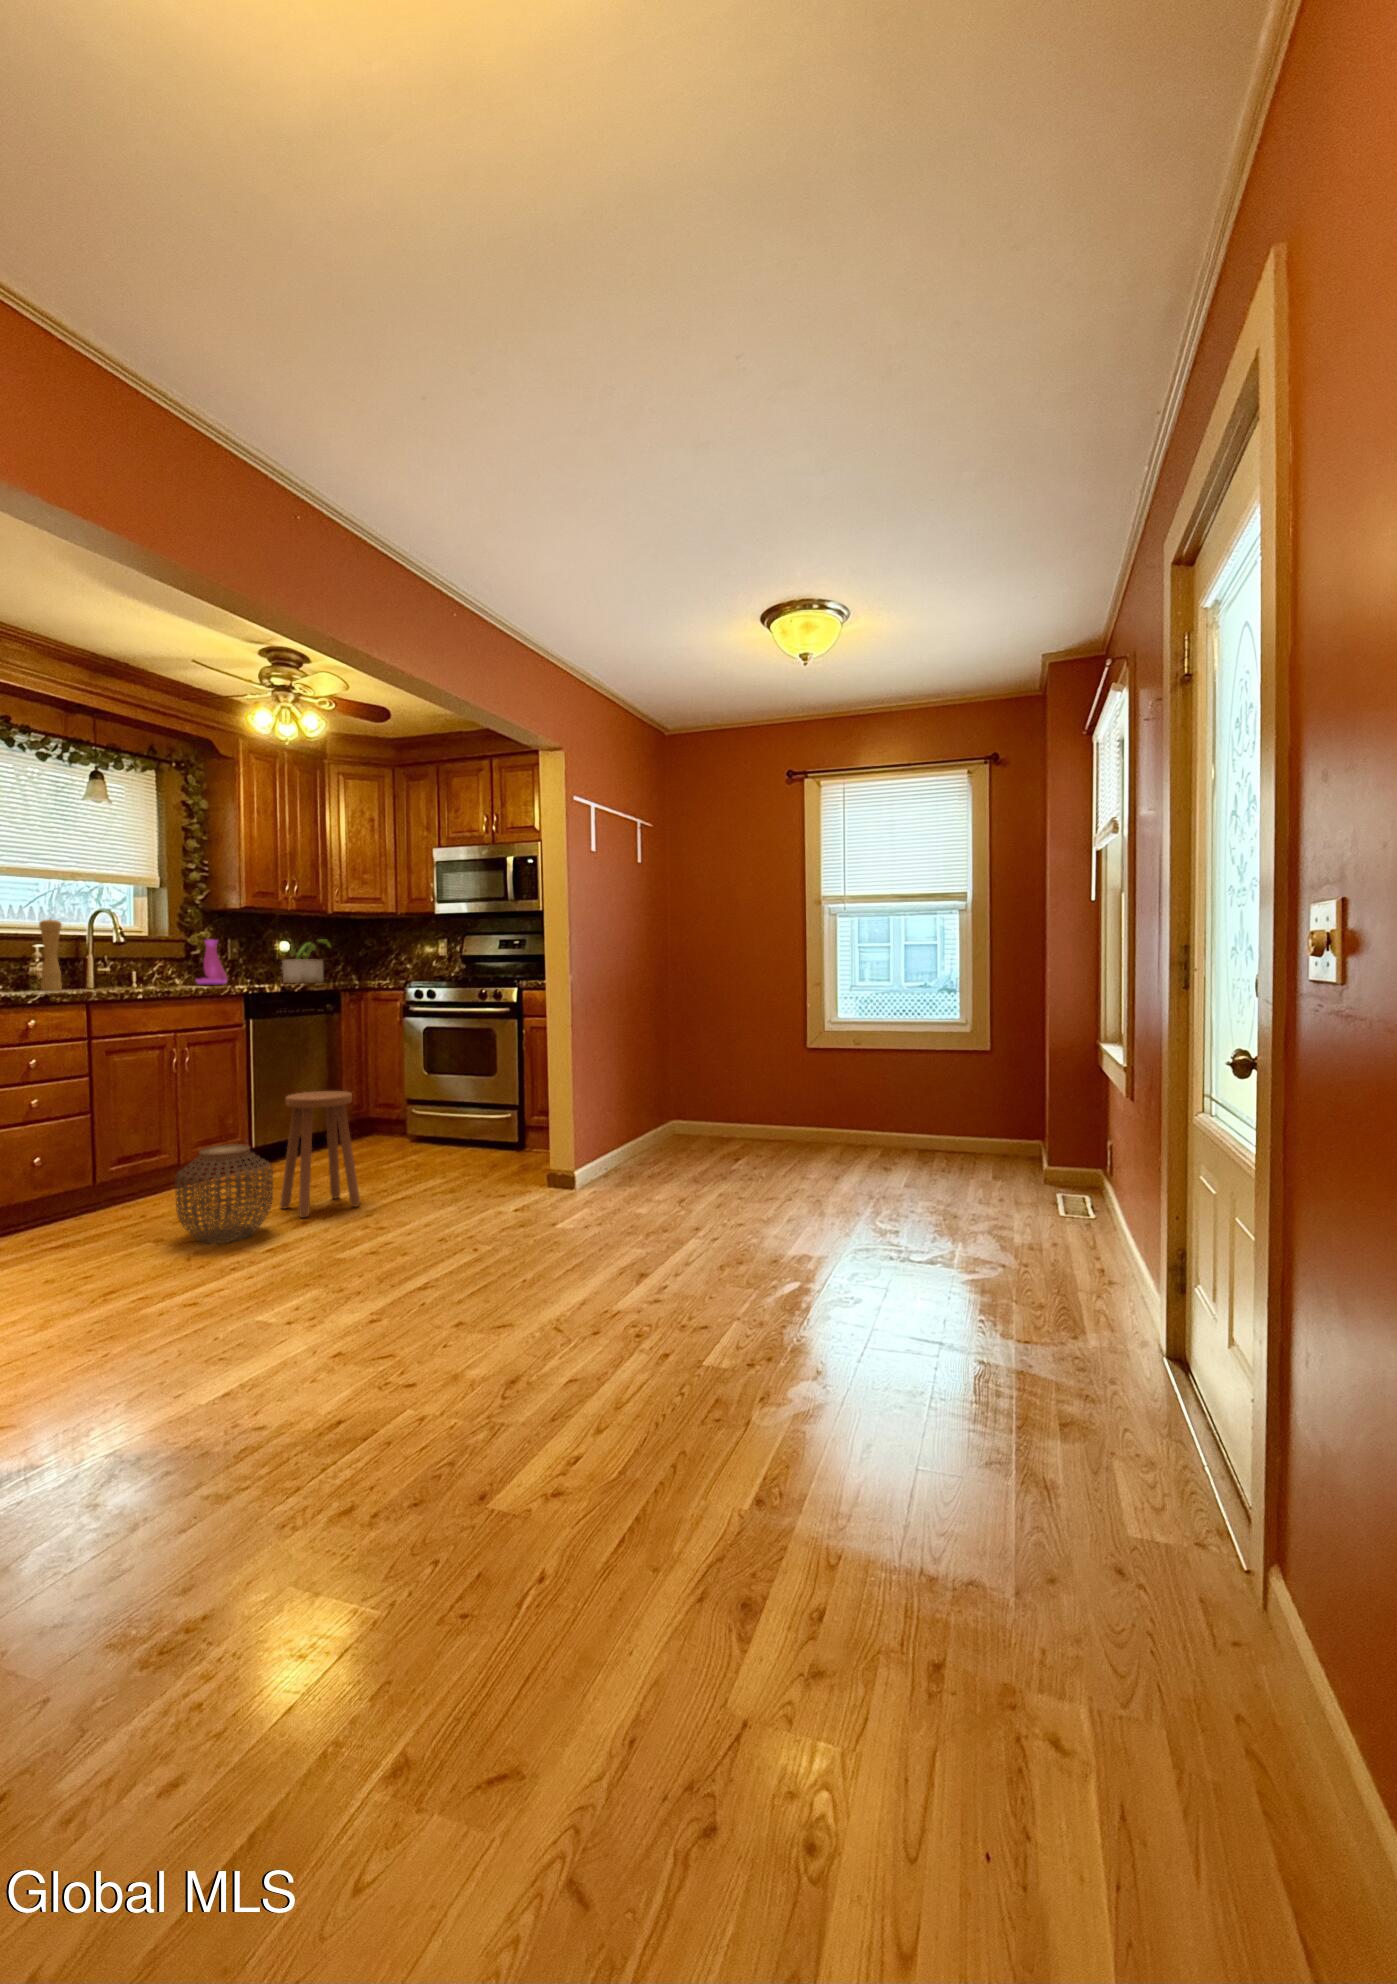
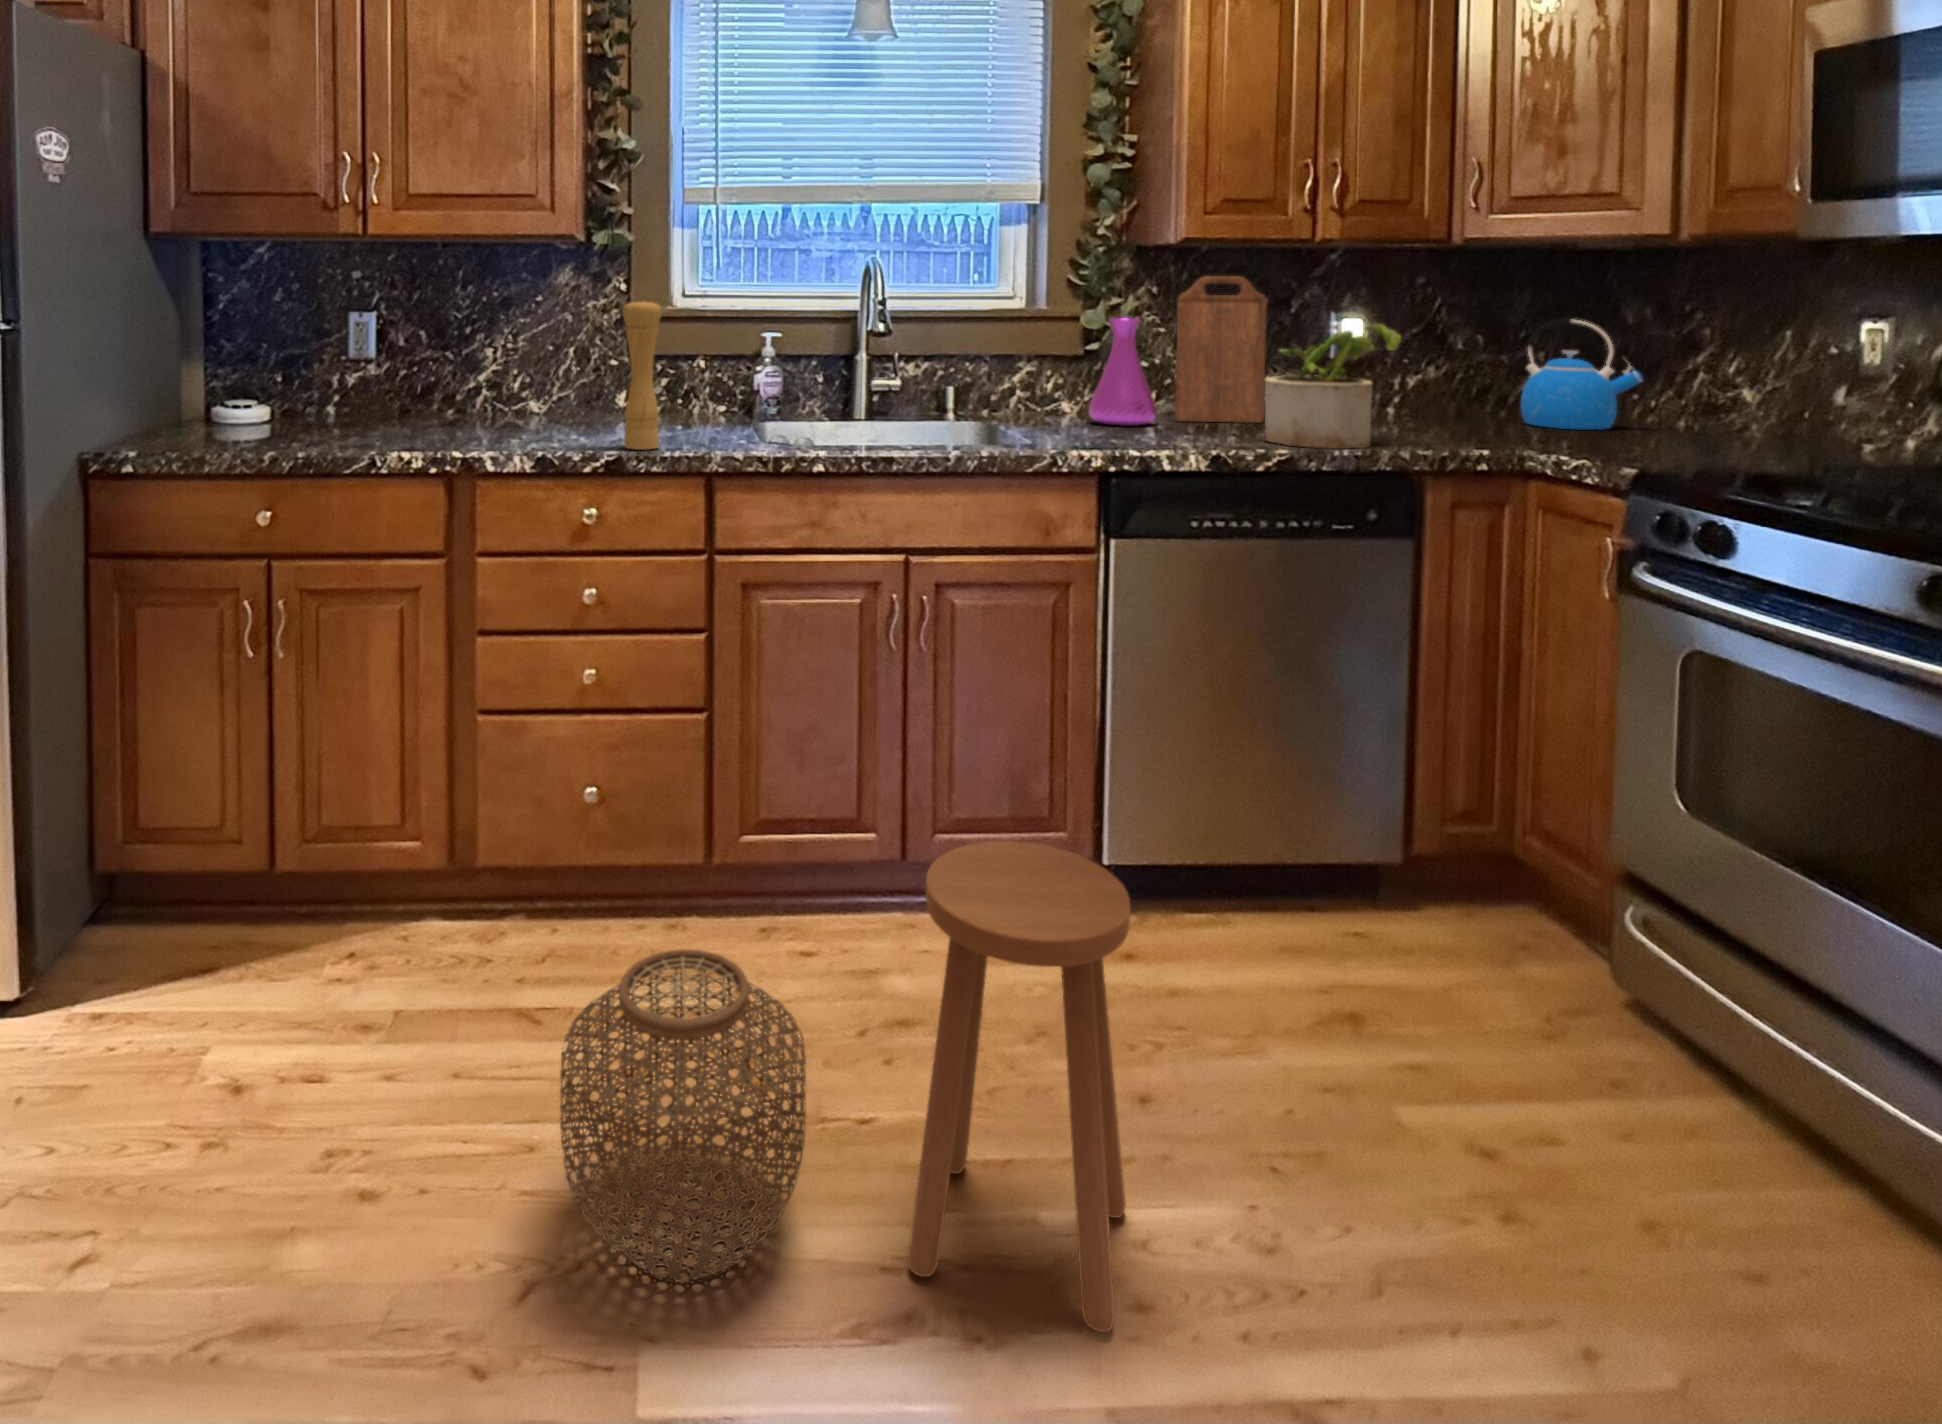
cutting board: none [227,923,262,984] -> present [1175,276,1267,423]
kettle: none [341,942,378,981] -> present [1521,318,1643,430]

